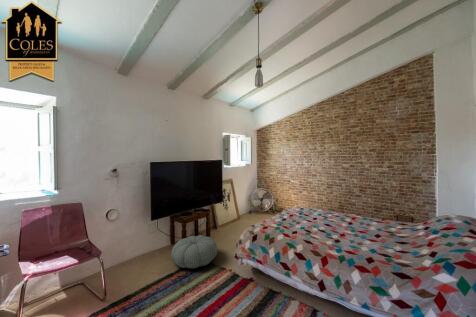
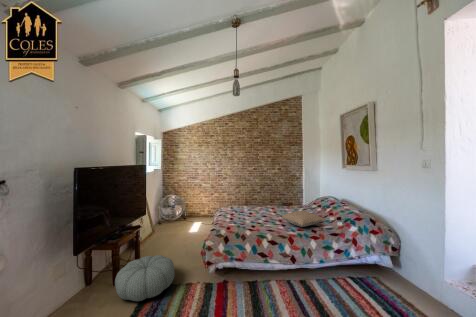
pillow: none [337,227,402,250] -> present [282,211,325,227]

